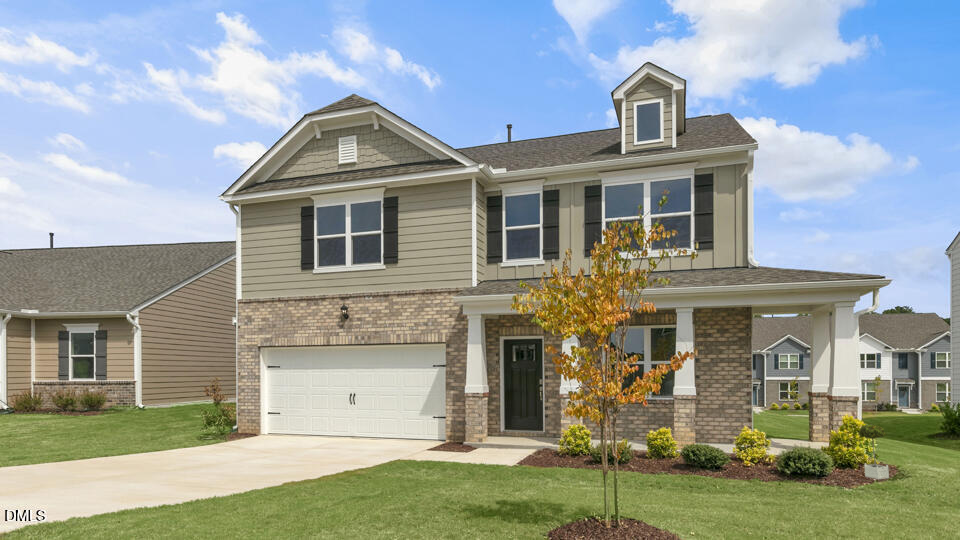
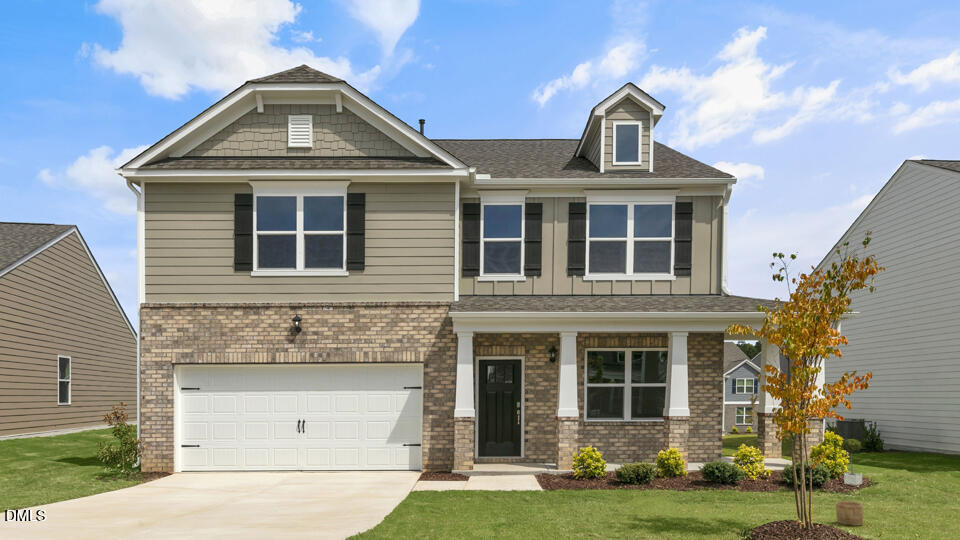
wooden bucket: none [737,496,770,527] -> present [836,501,863,526]

